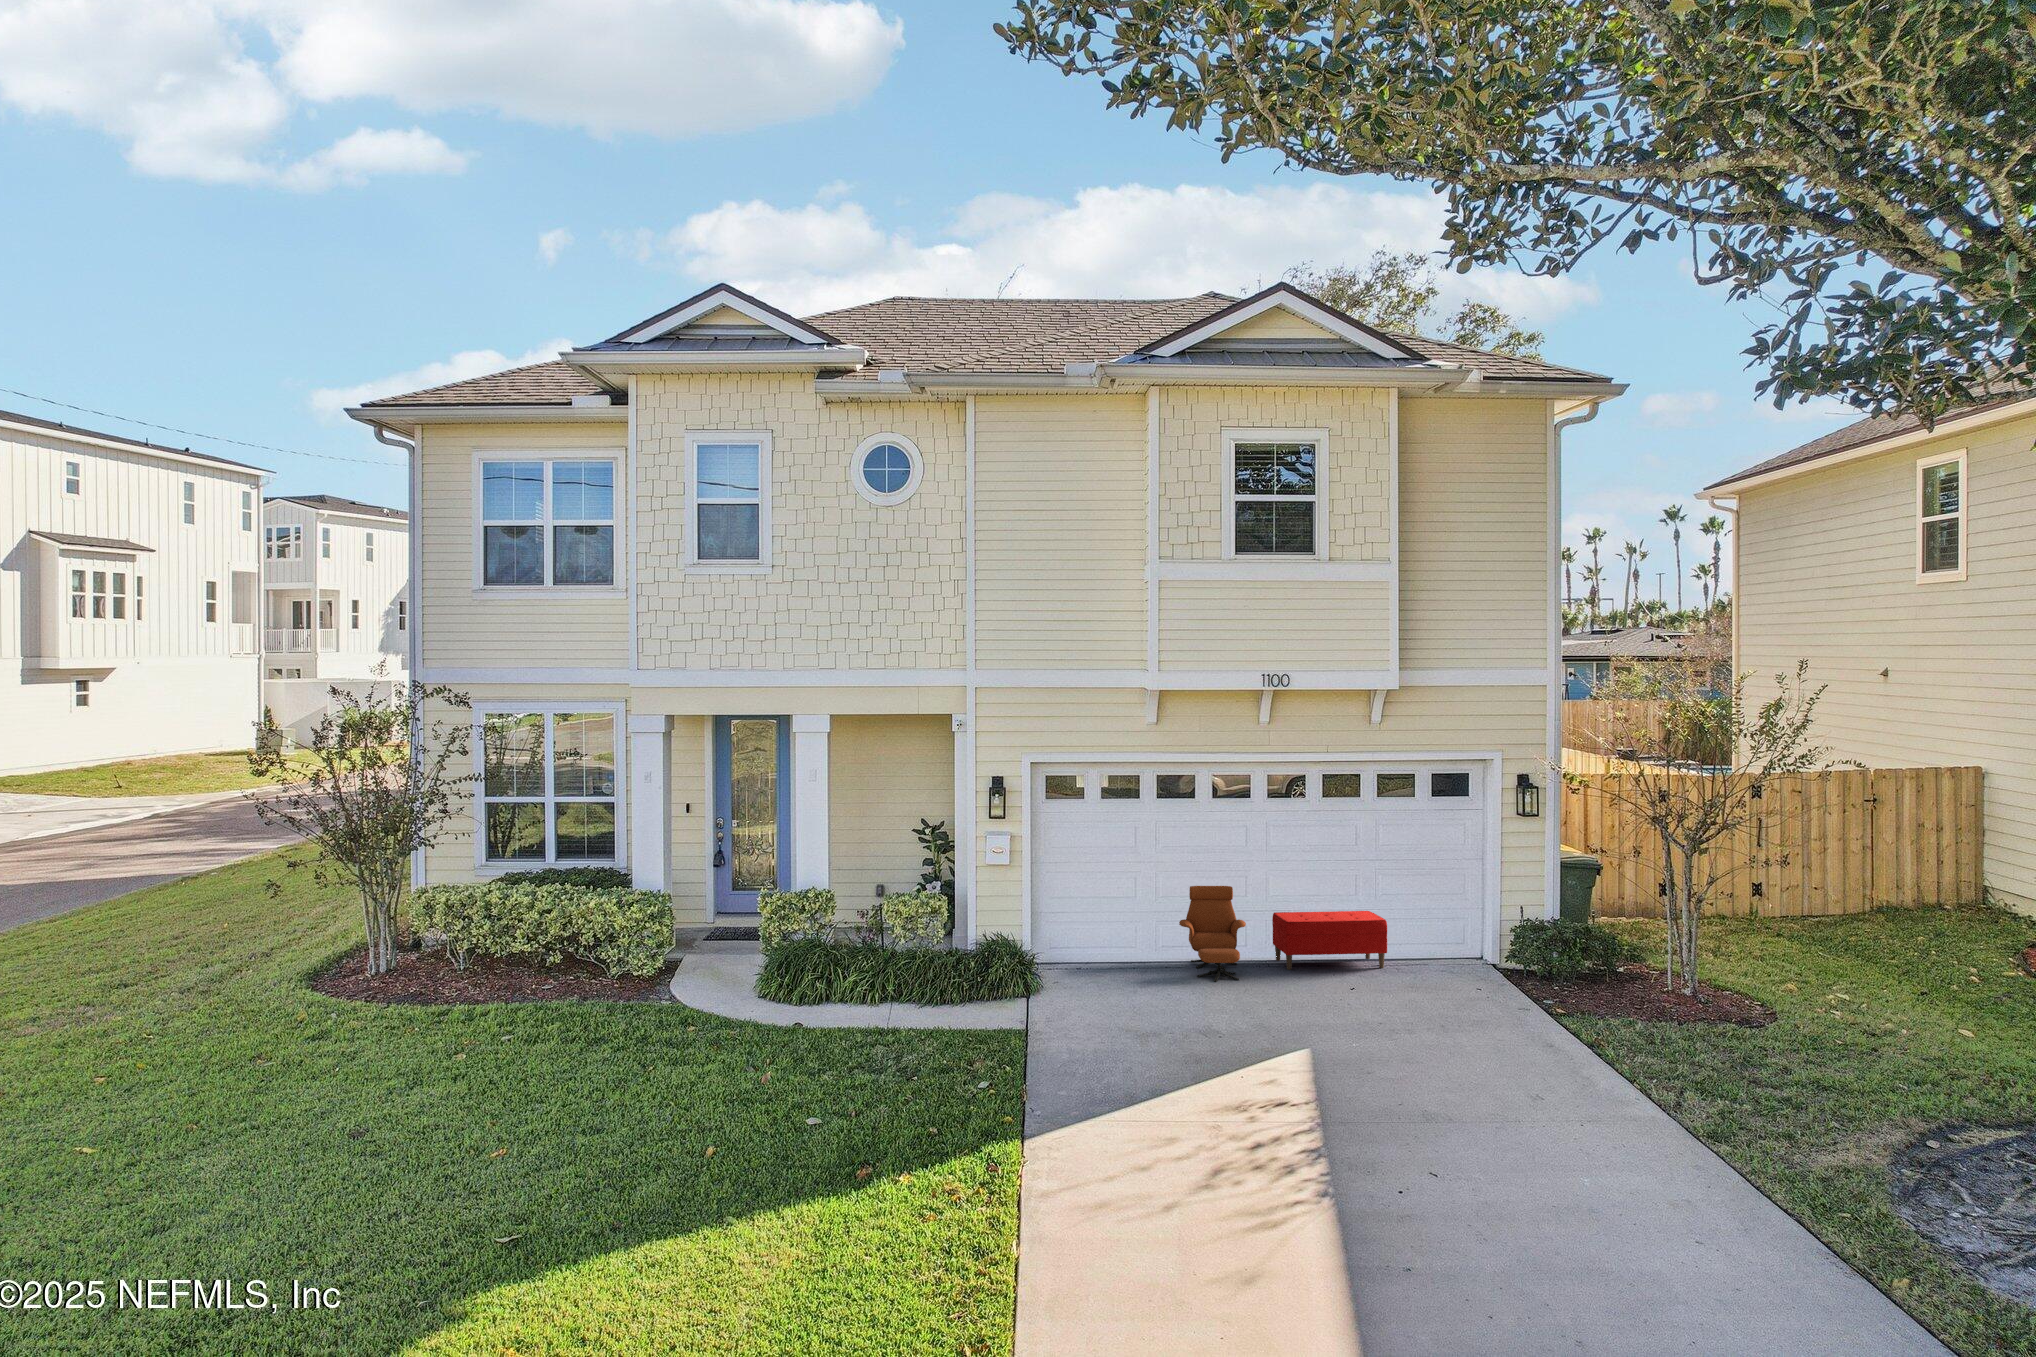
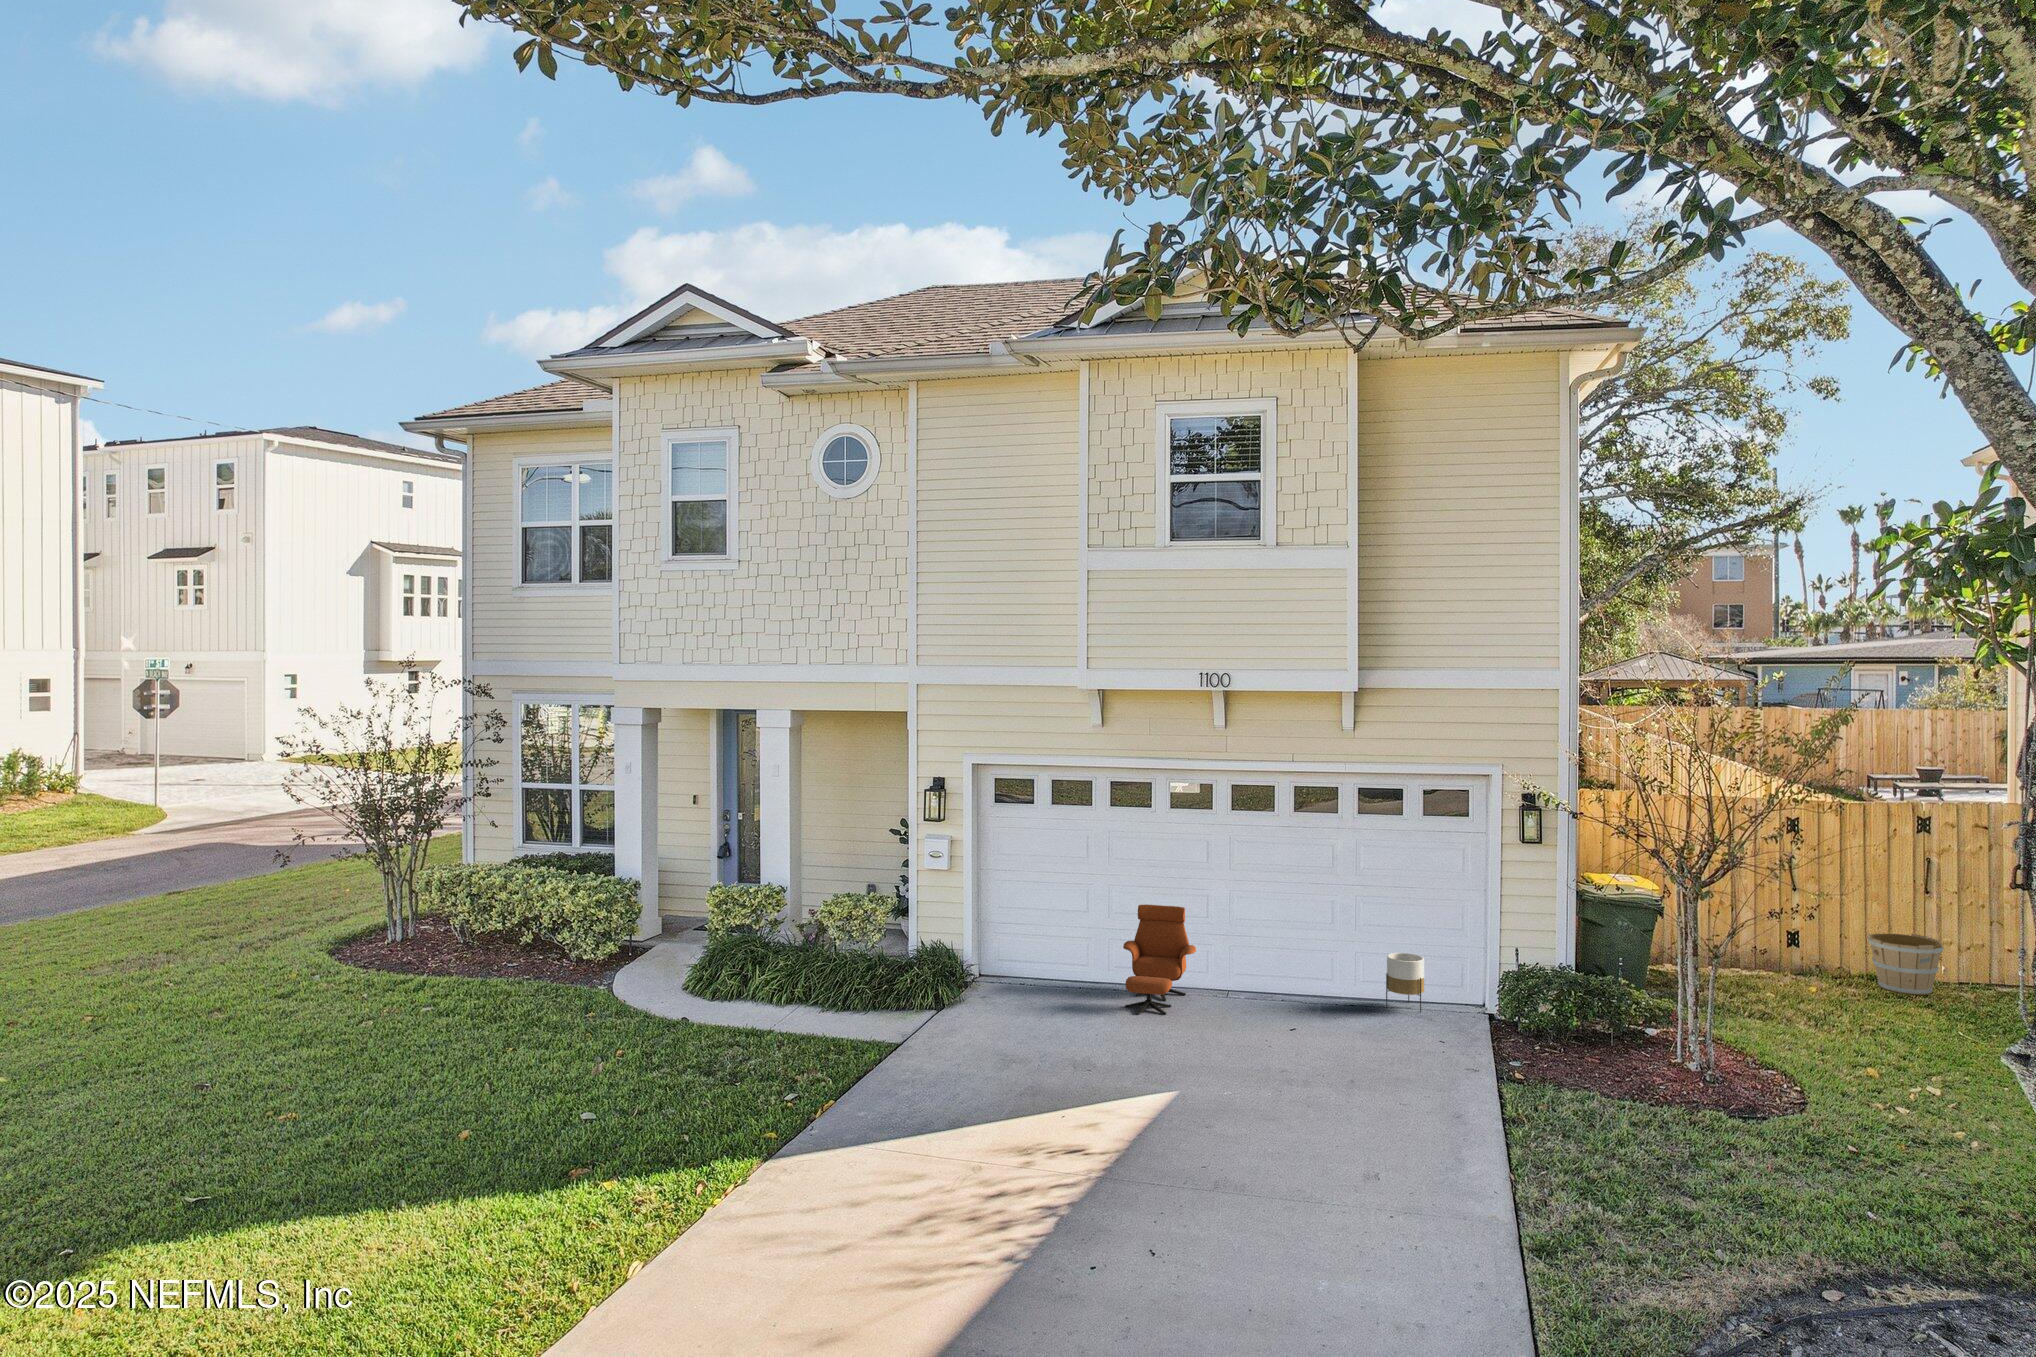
wooden bucket: none [1723,879,1779,926] -> present [1868,933,1944,995]
bench: present [1272,911,1387,970] -> none [1232,940,1355,1014]
planter: none [1404,914,1436,963] -> present [1386,953,1424,1013]

